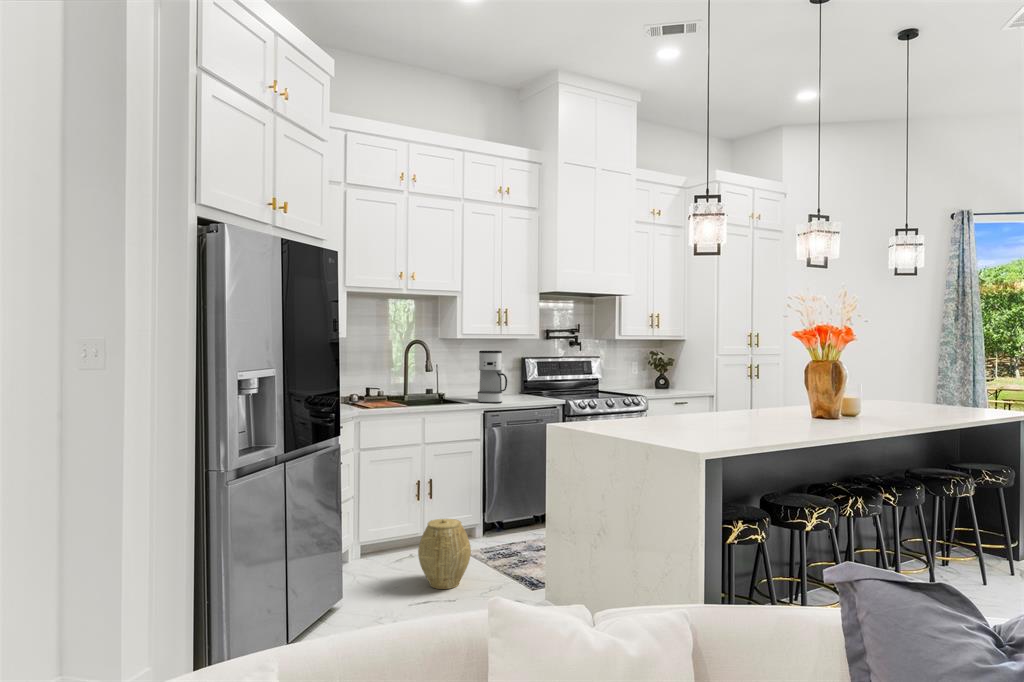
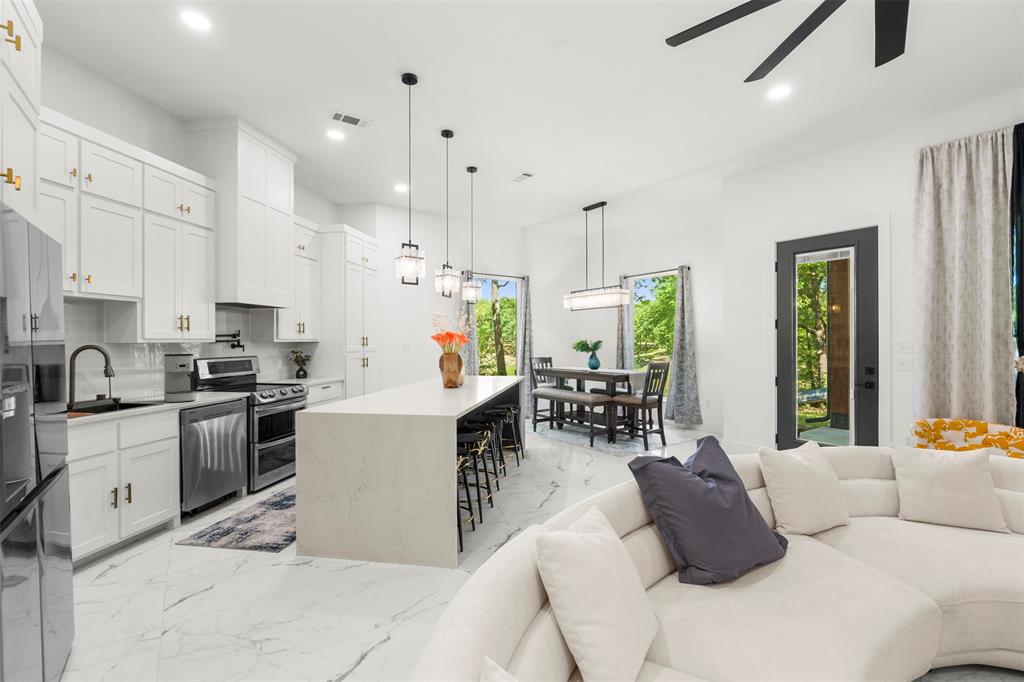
woven basket: present [418,519,471,589] -> none [152,513,214,584]

